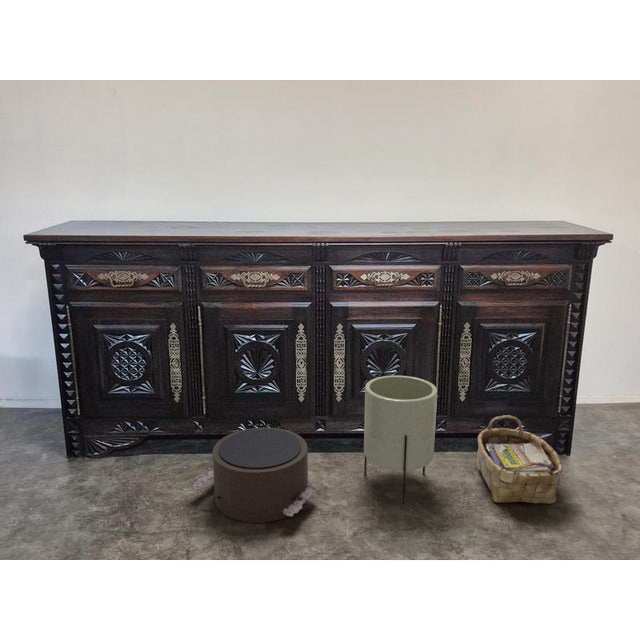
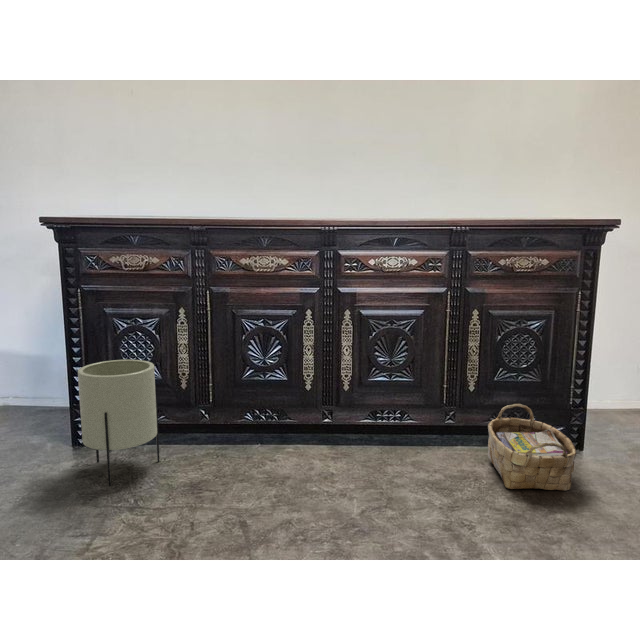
planter: present [364,375,437,504] -> present [78,360,160,486]
pouf: present [193,428,319,523] -> none [197,414,325,503]

